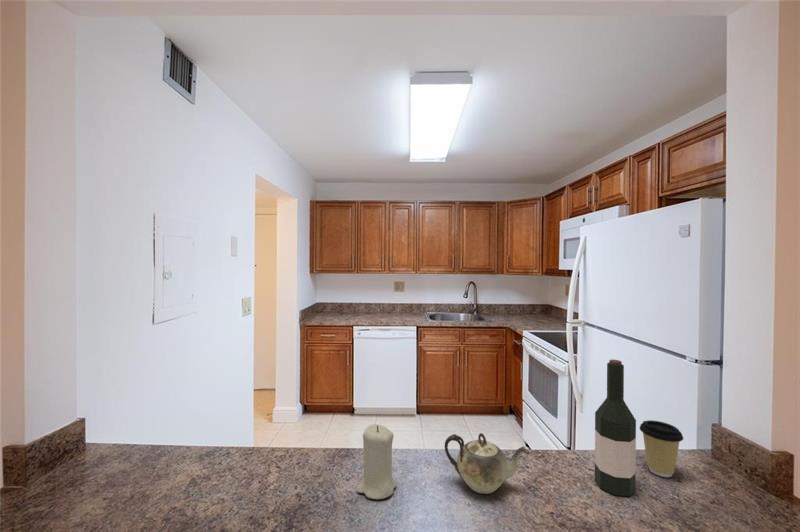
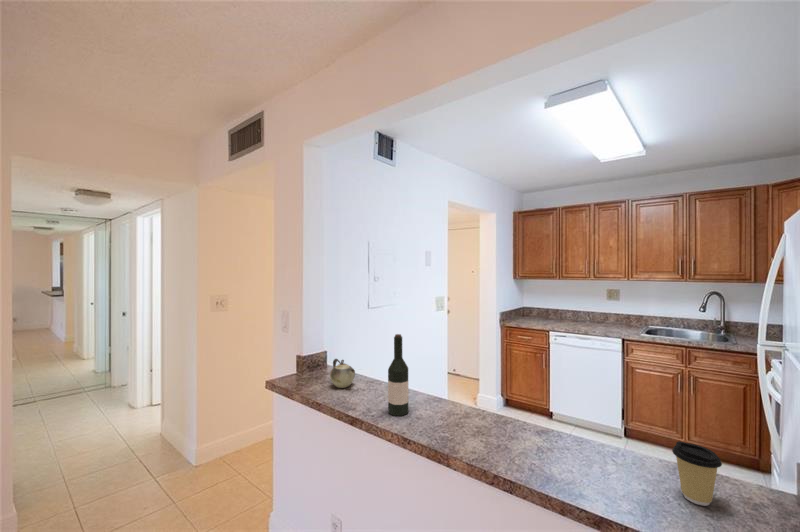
wine bottle: present [595,359,636,496] -> present [388,334,409,416]
candle: present [357,424,397,499] -> none [422,380,447,427]
teapot: present [445,433,530,494] -> present [330,359,355,388]

